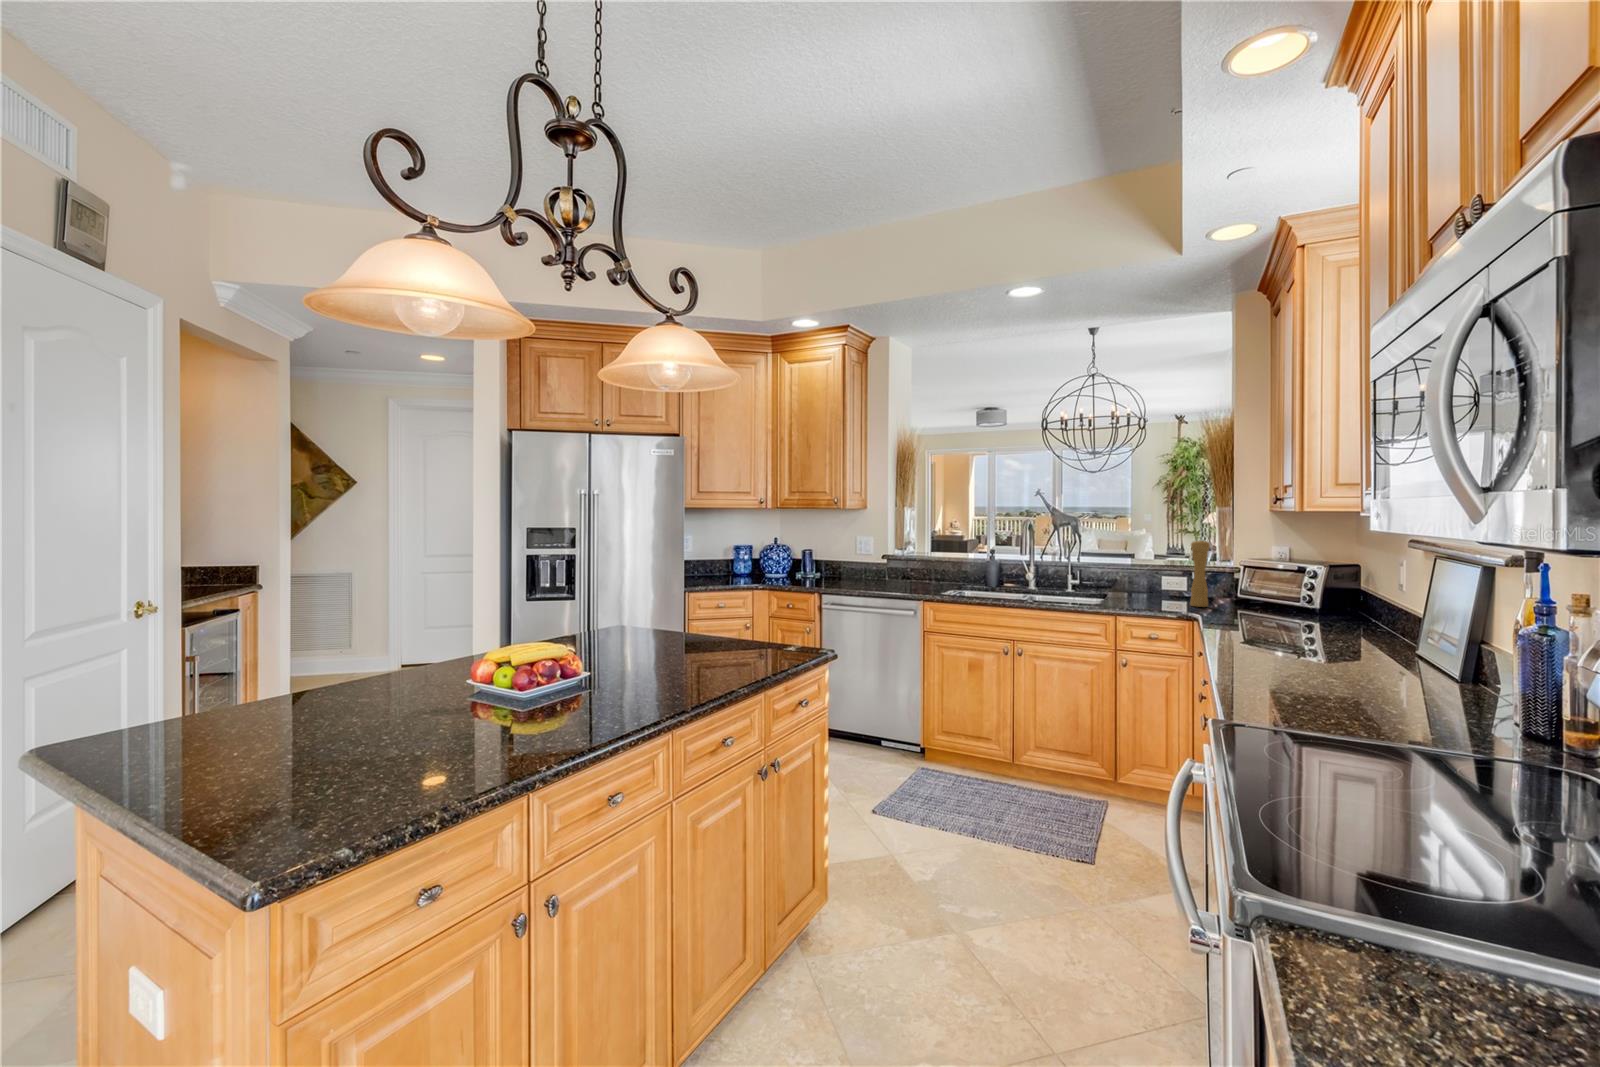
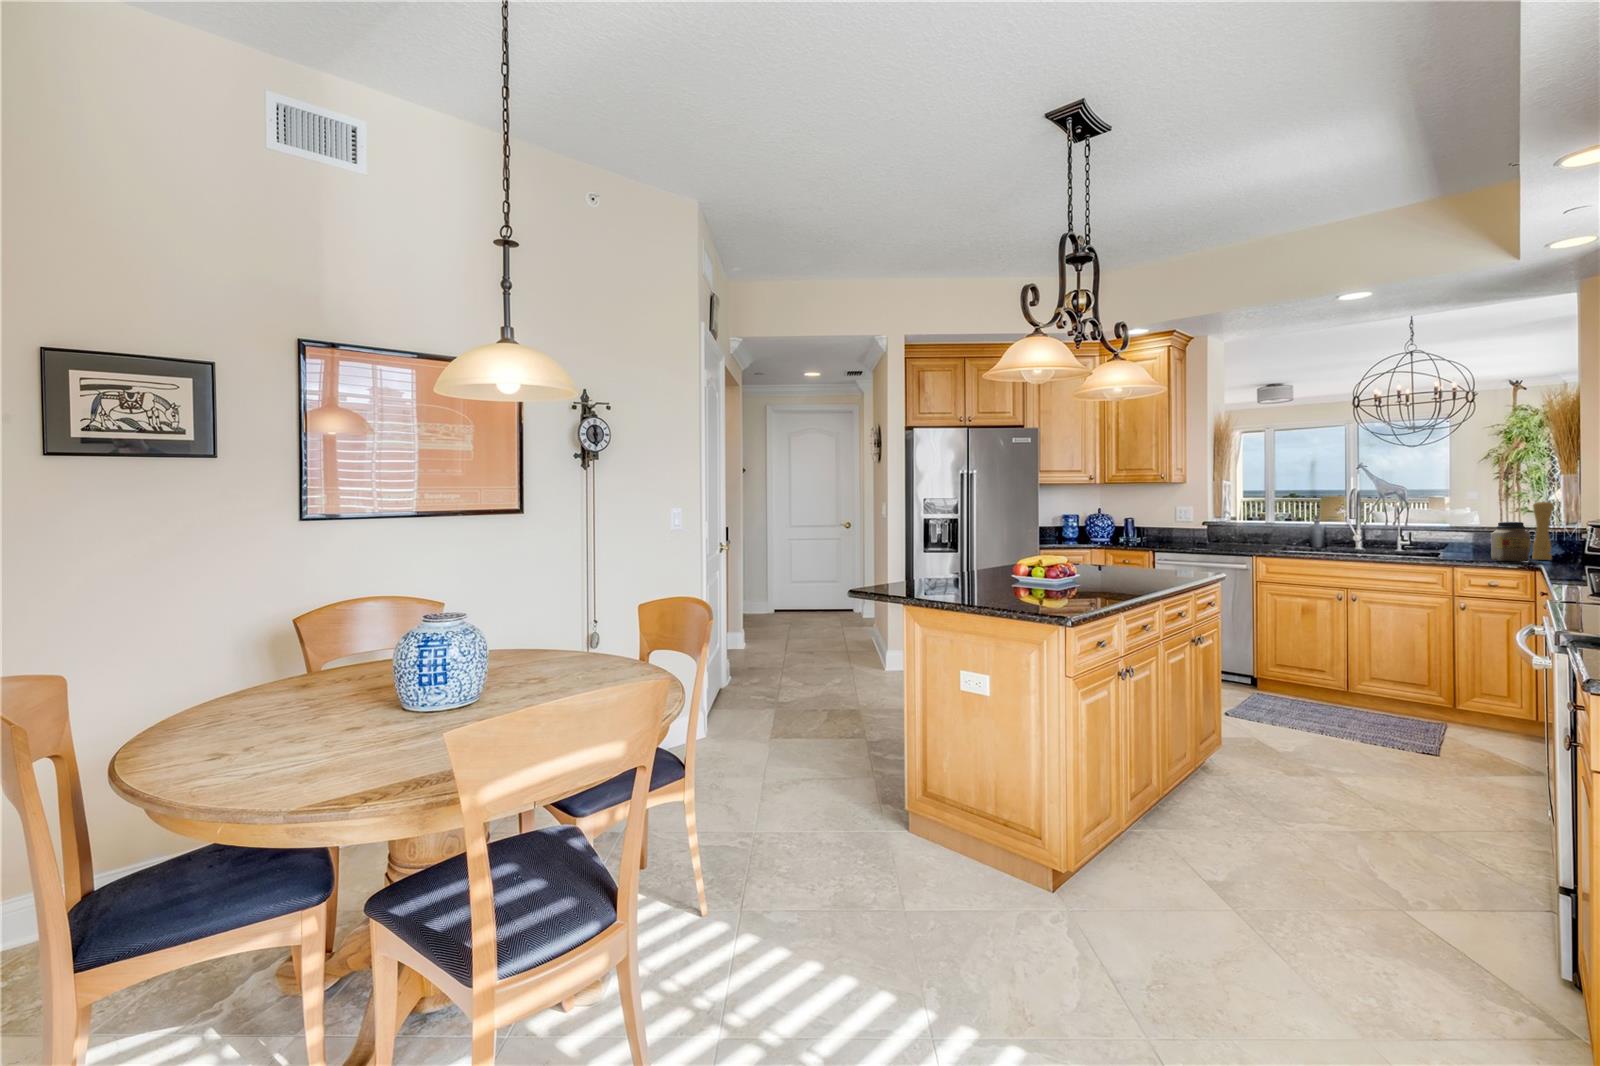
jar: none [1152,565,1188,611] -> present [1491,522,1530,562]

